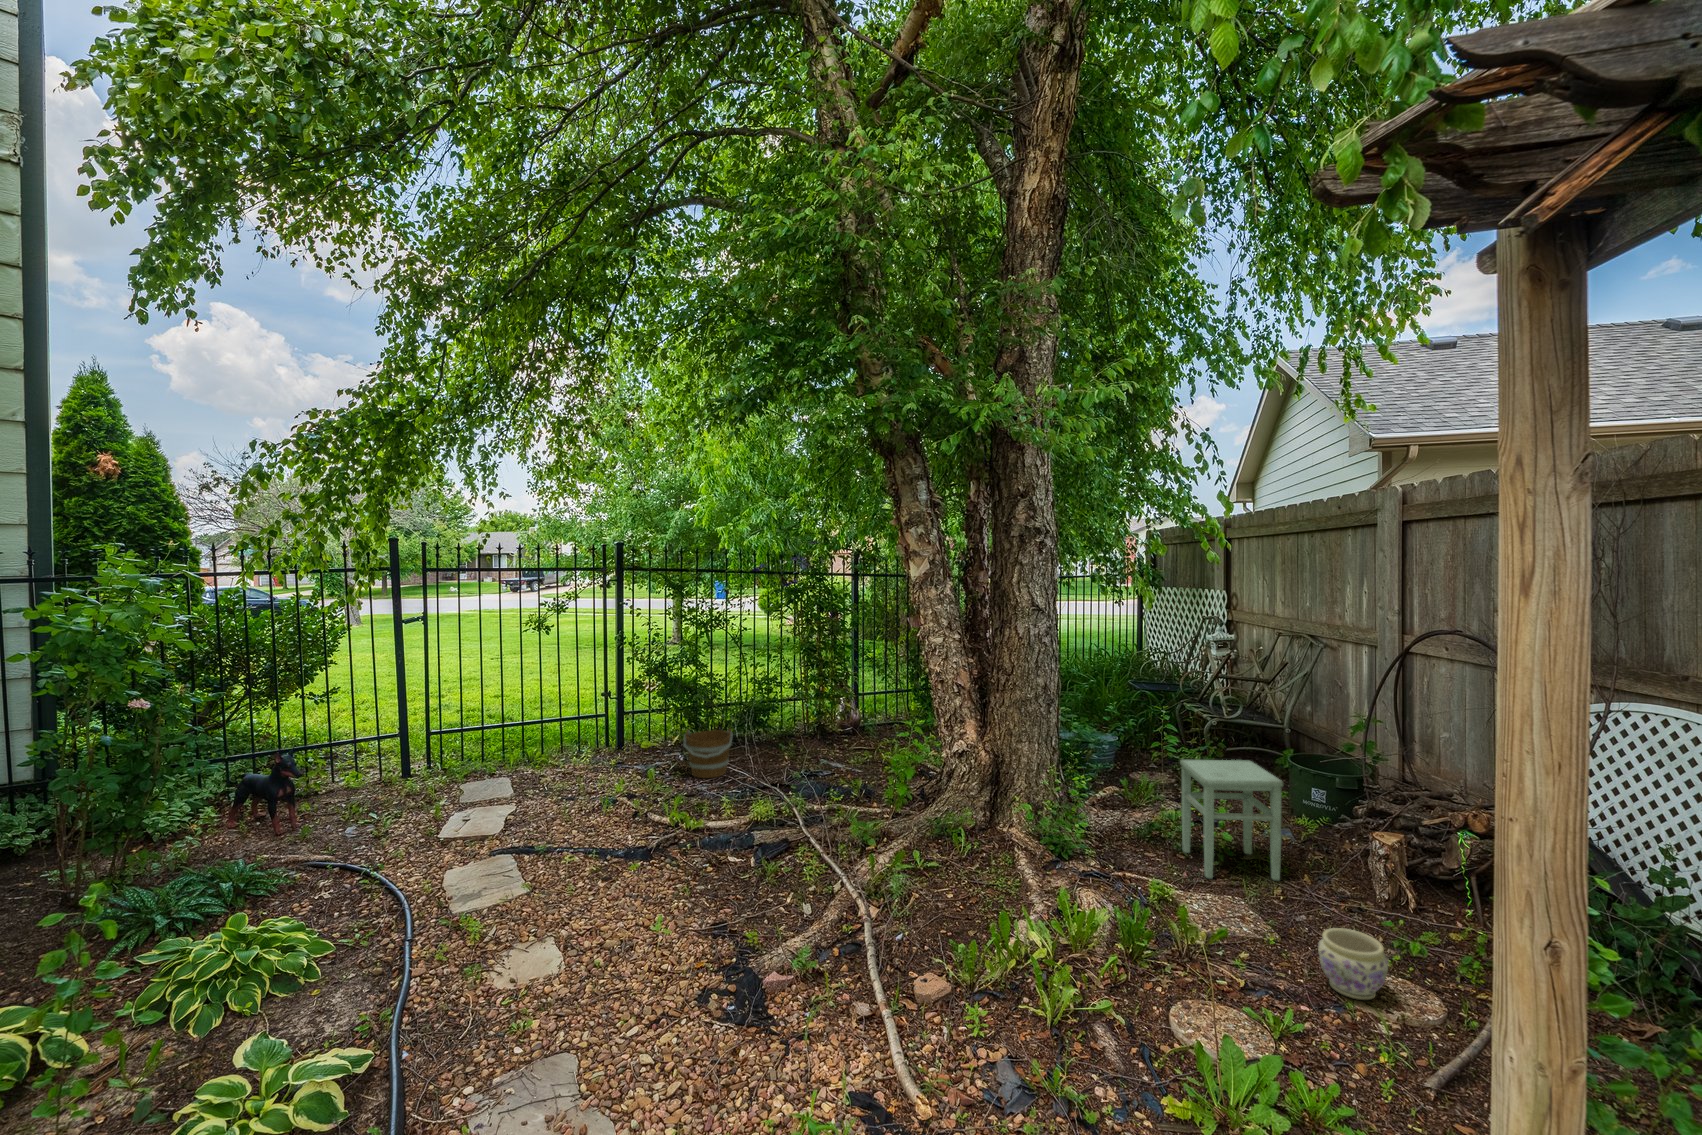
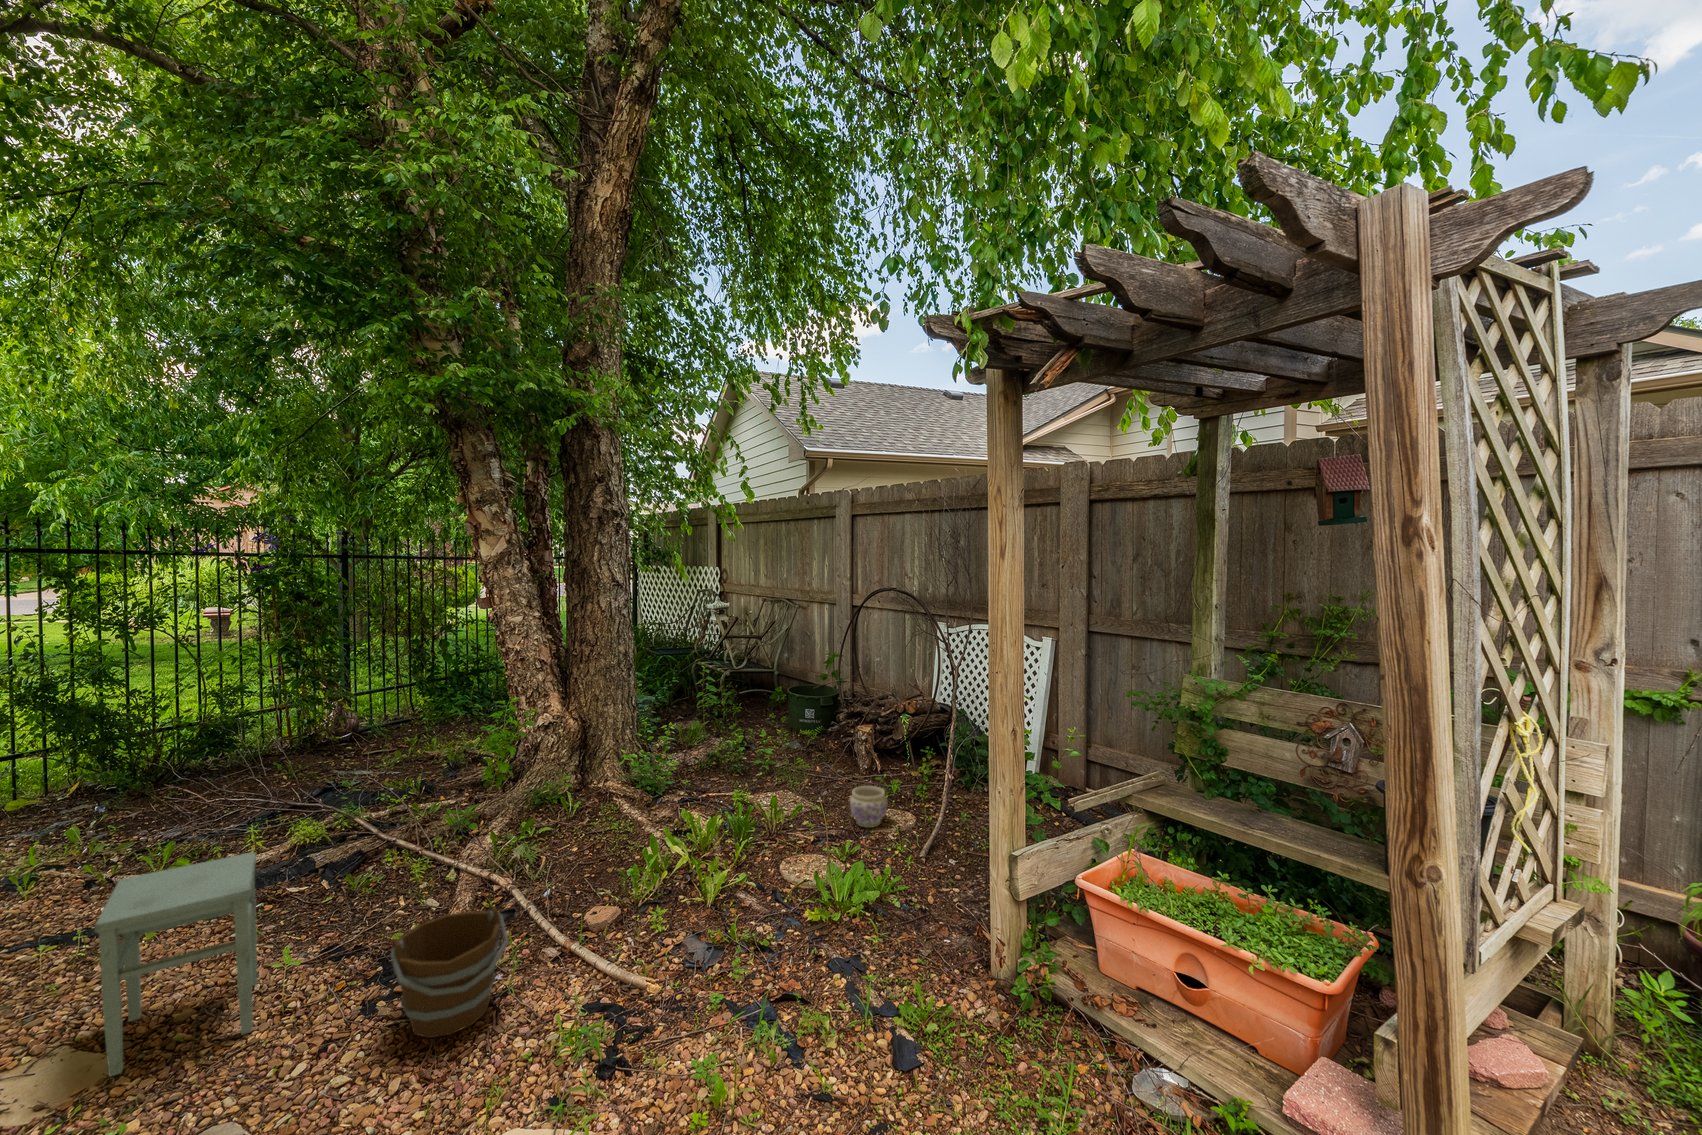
bucket: present [683,729,733,778] -> present [390,905,509,1038]
stool: present [1180,760,1283,880] -> present [94,852,258,1076]

